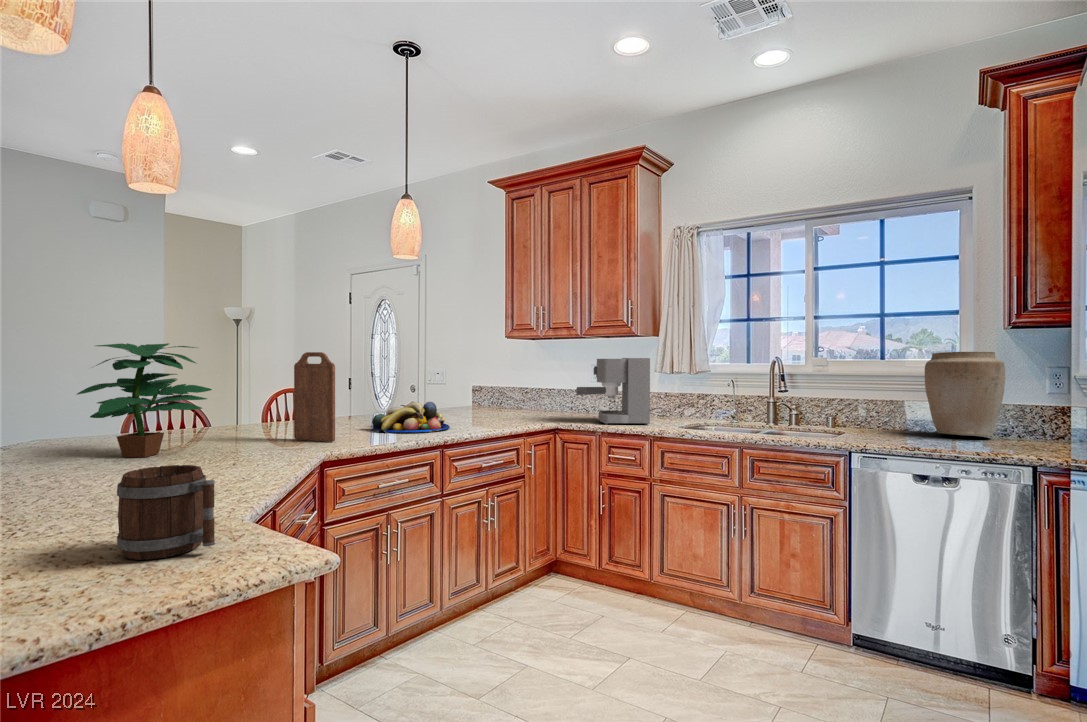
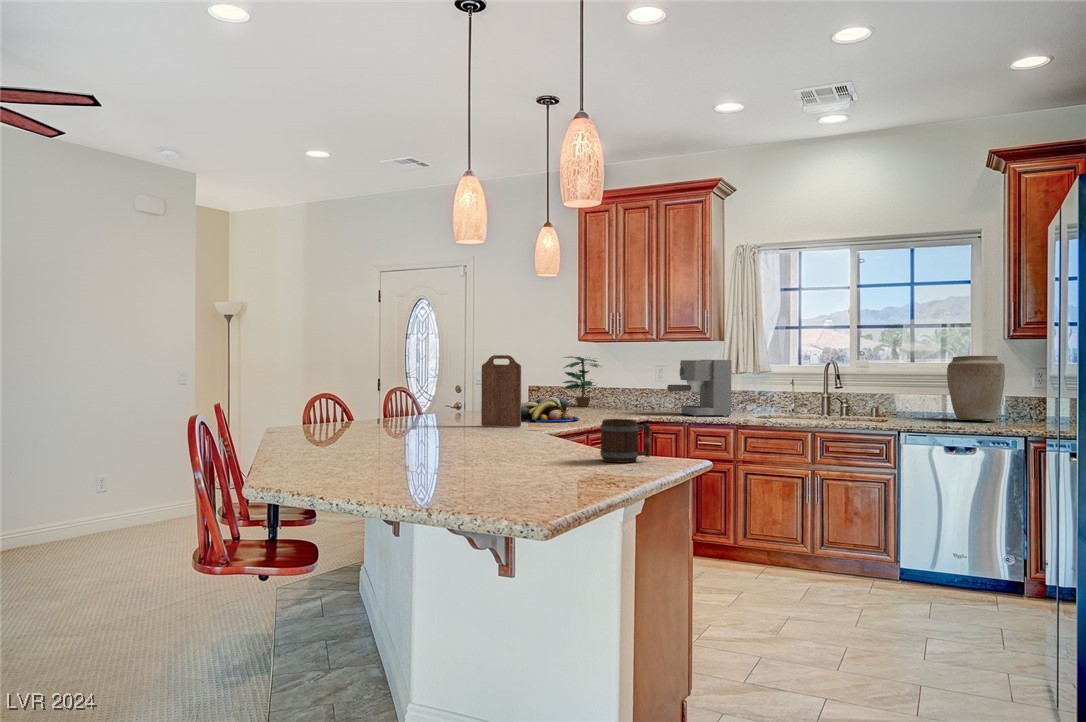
potted plant: present [77,343,212,457] -> present [563,356,599,406]

